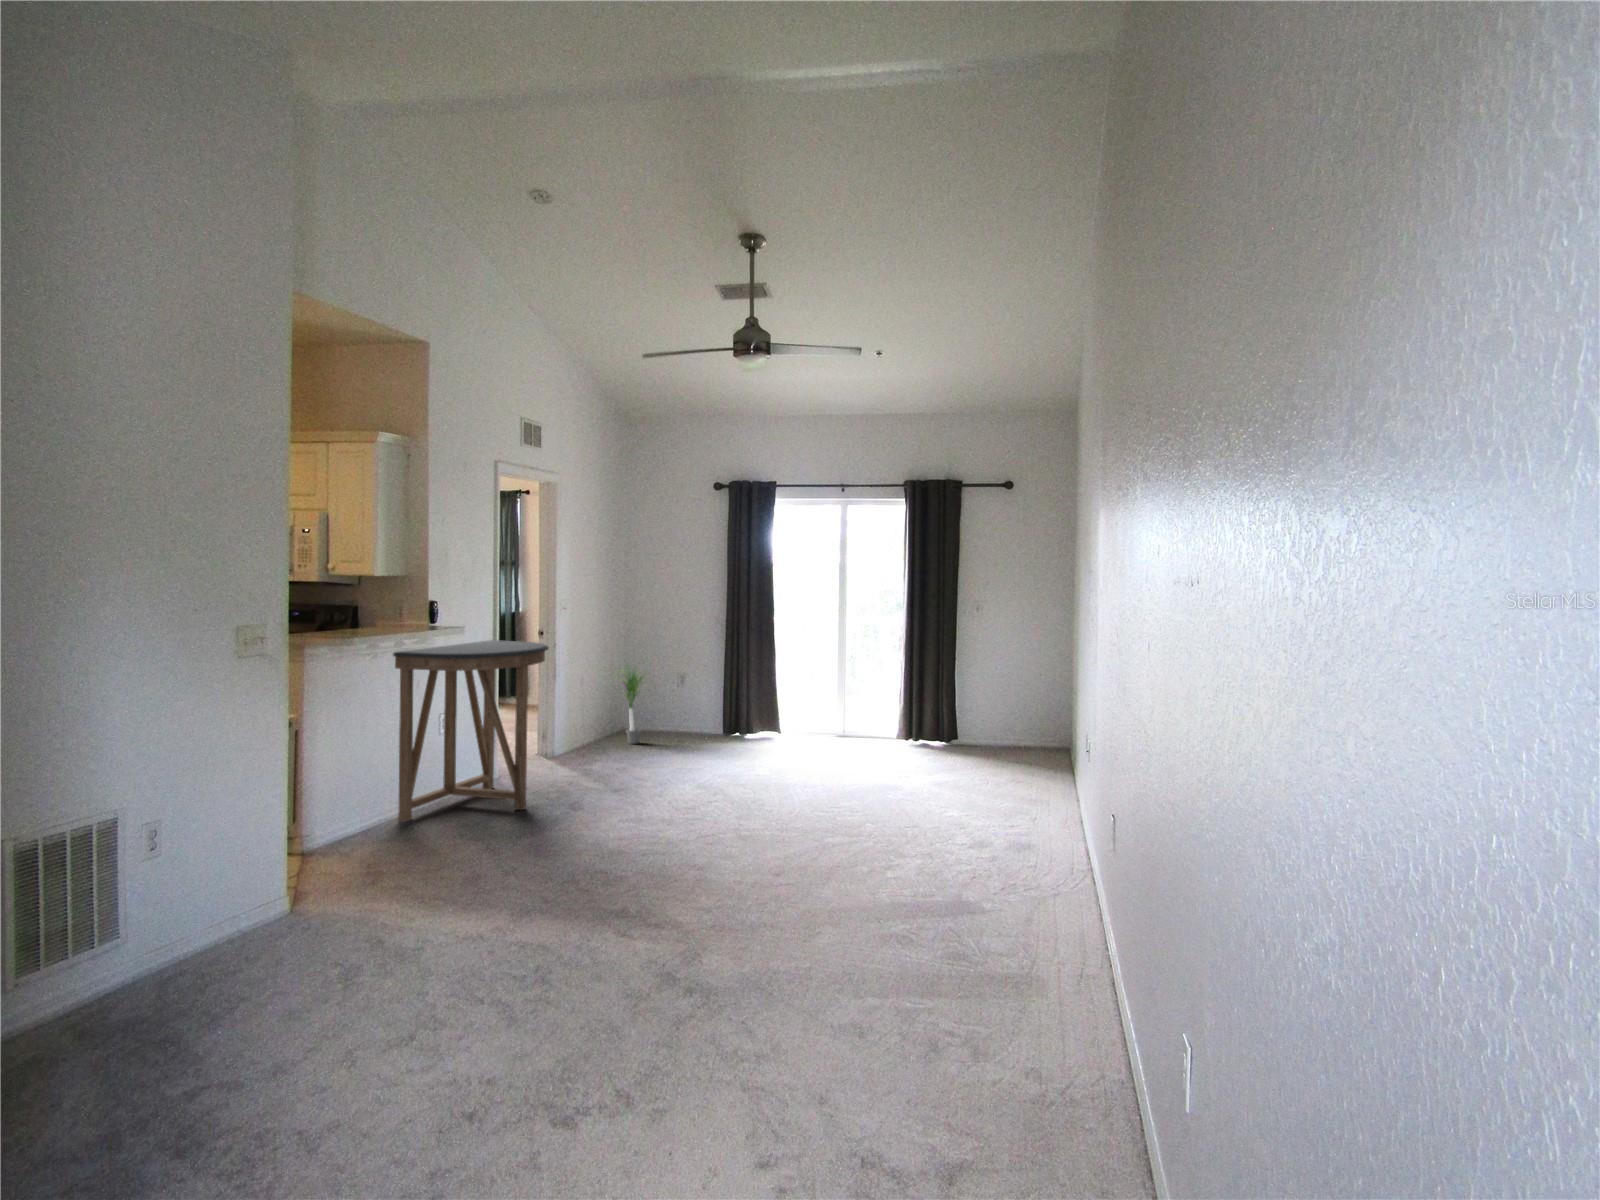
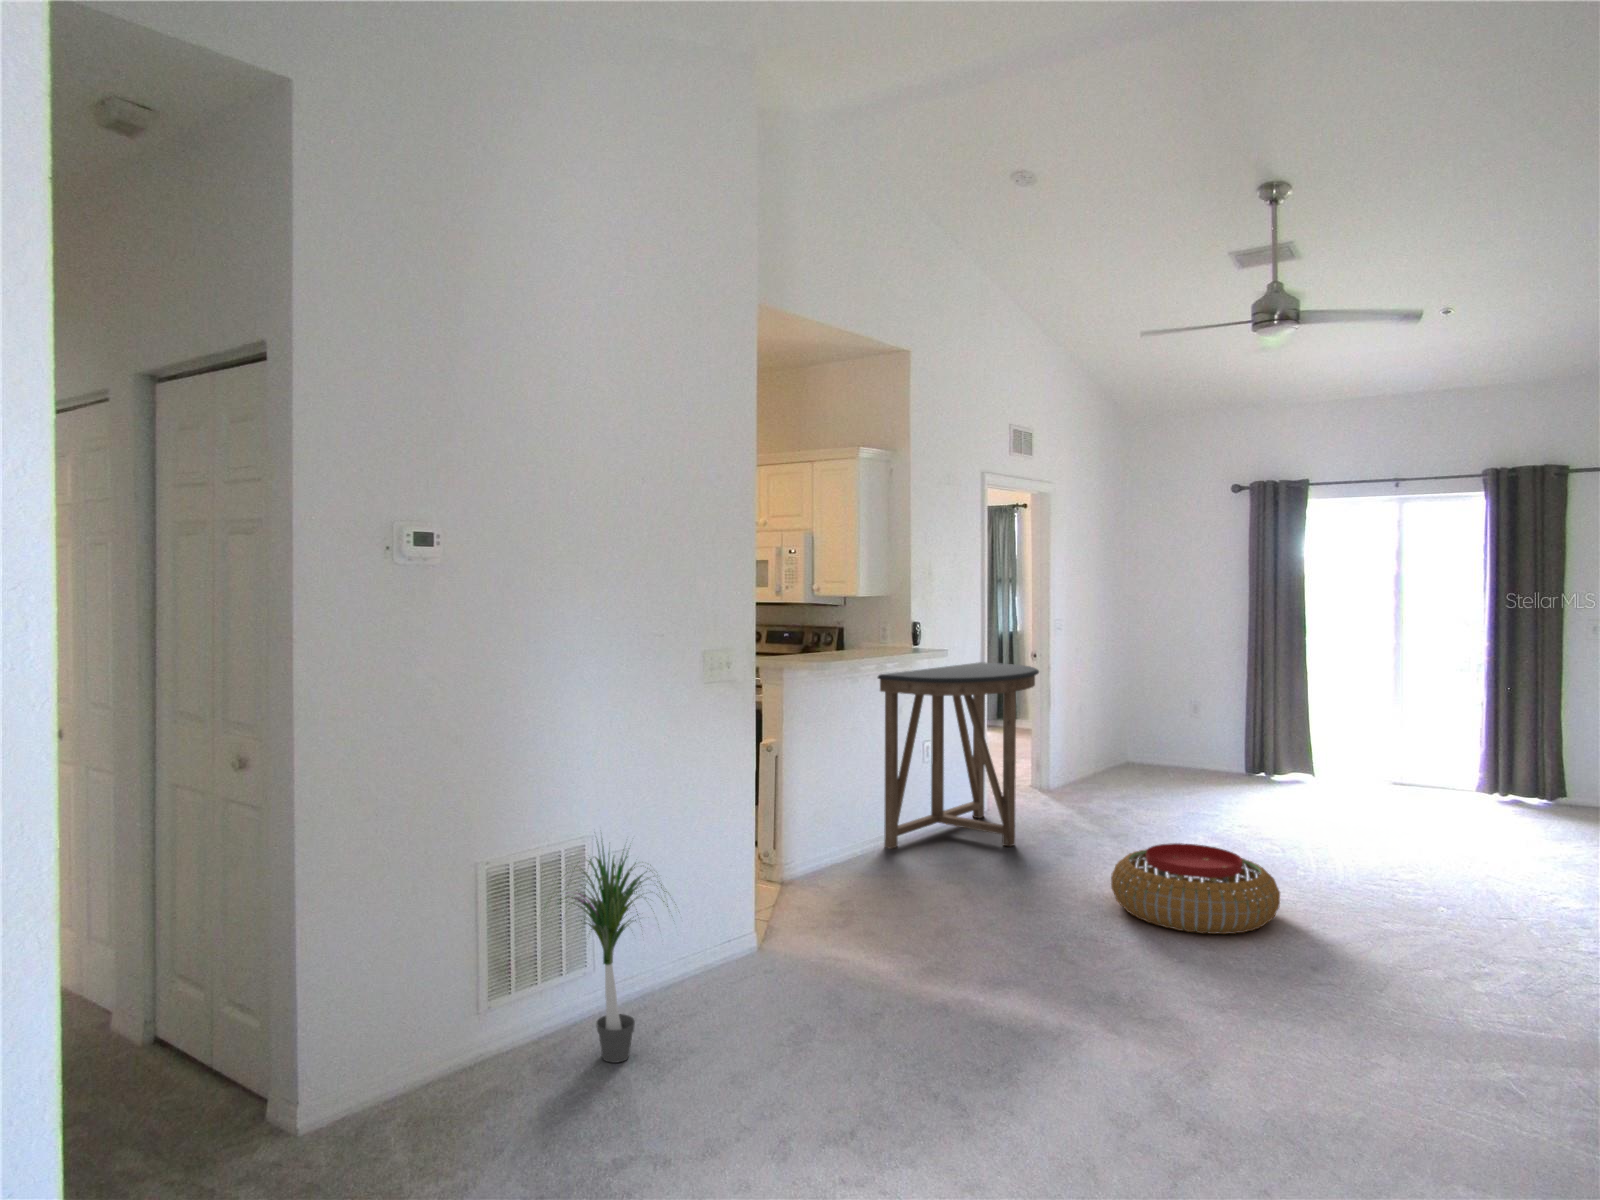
potted plant: present [619,665,645,744] -> present [551,841,668,1063]
pouf: none [614,789,748,858] -> present [1111,843,1280,934]

